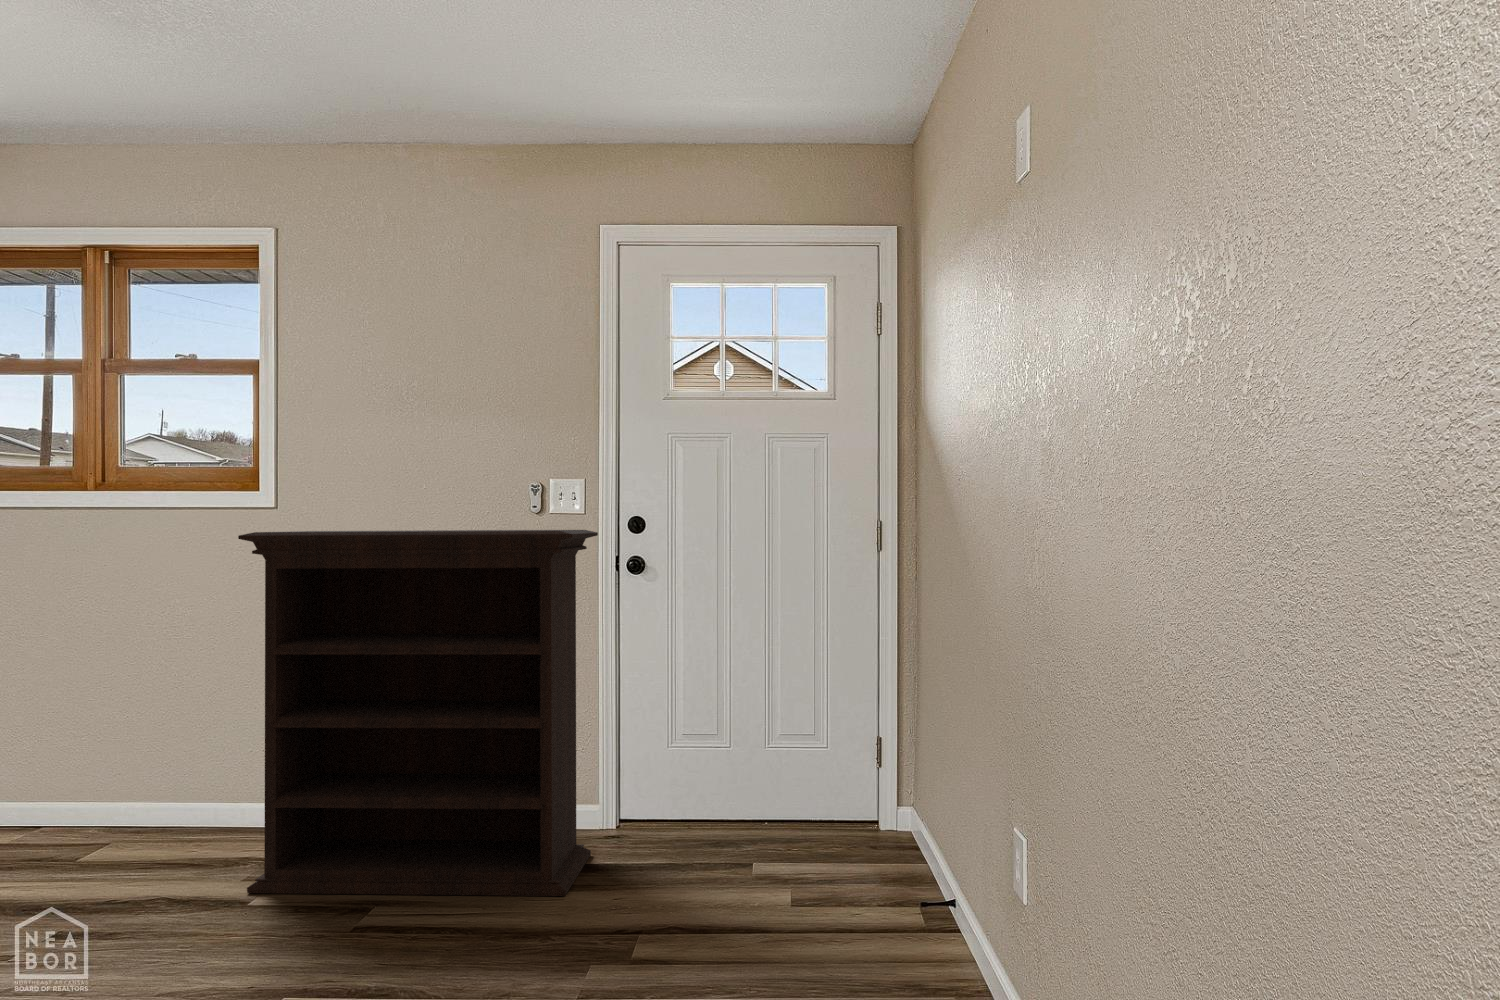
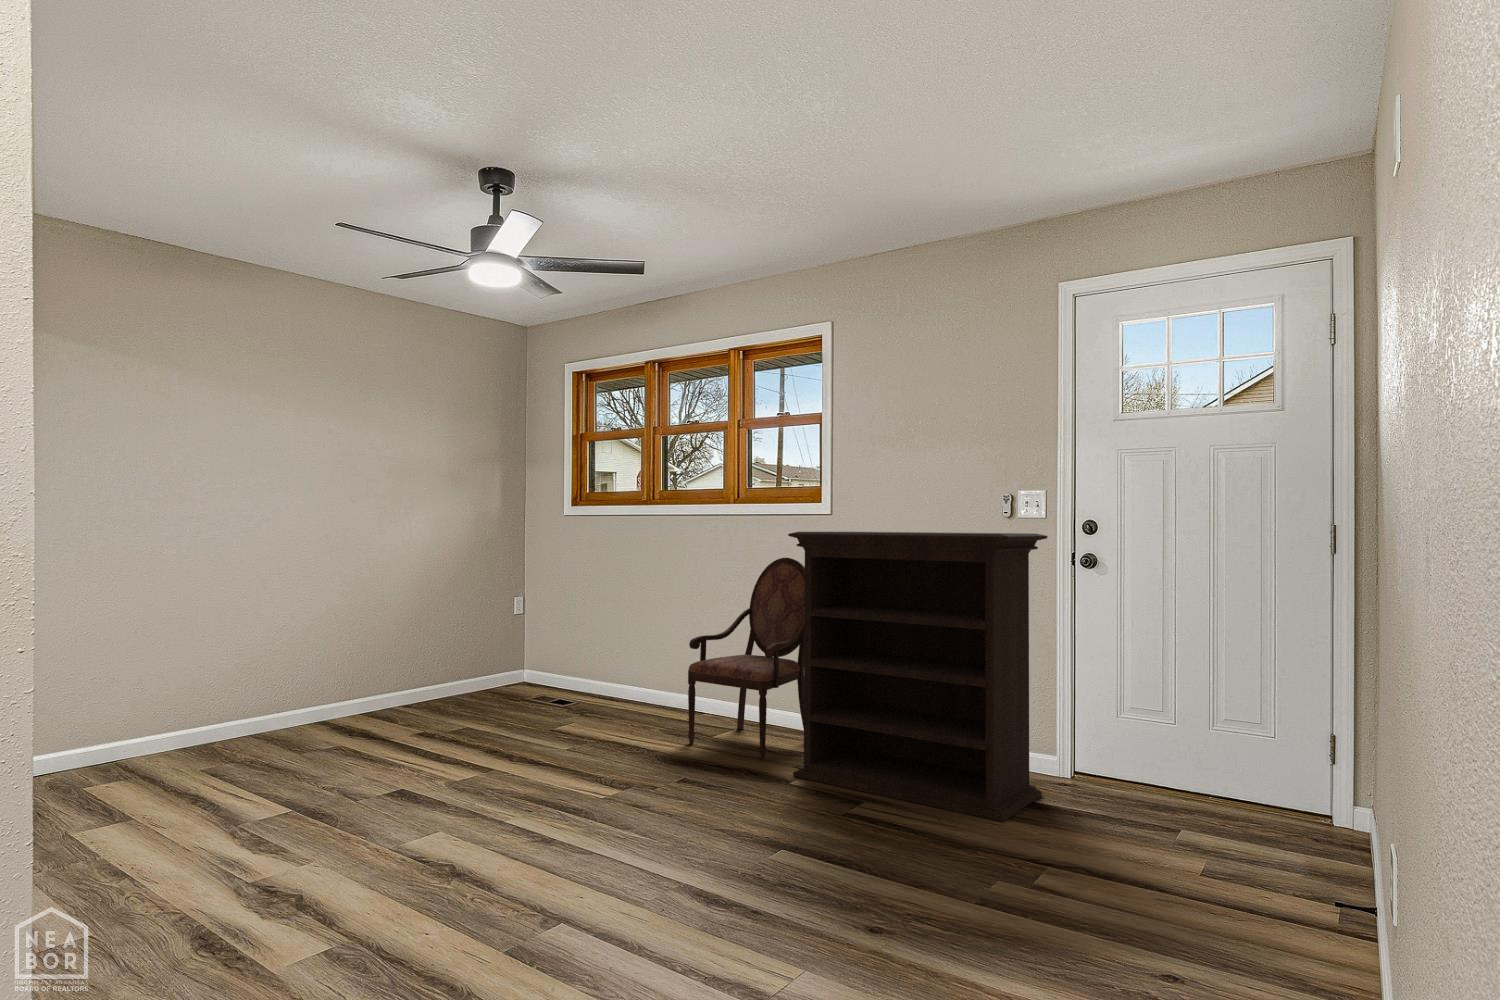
armchair: none [36,571,250,876] -> present [688,558,805,758]

